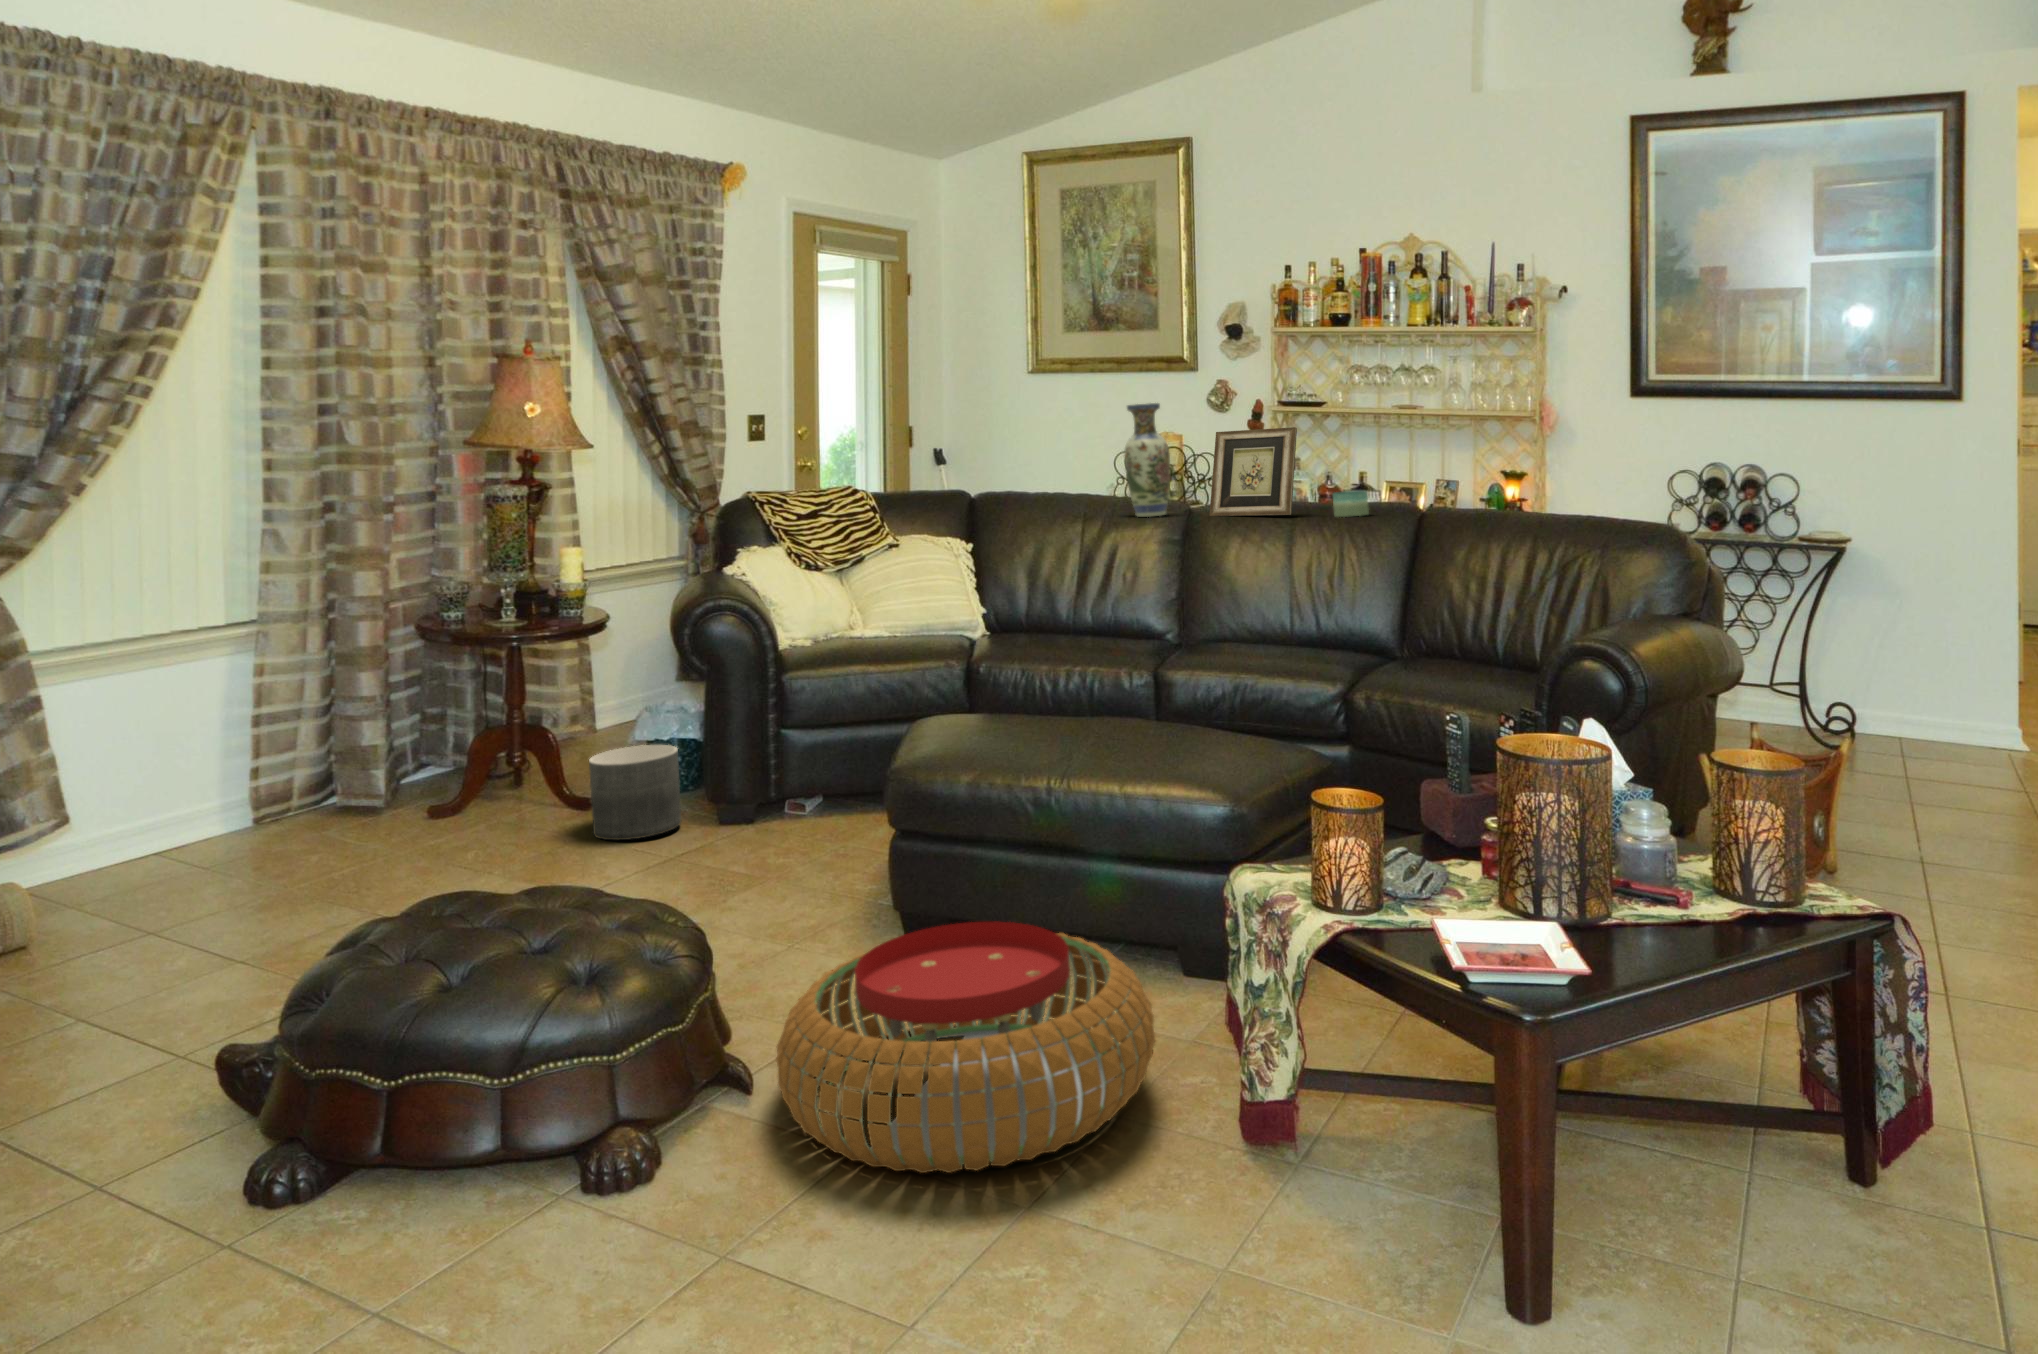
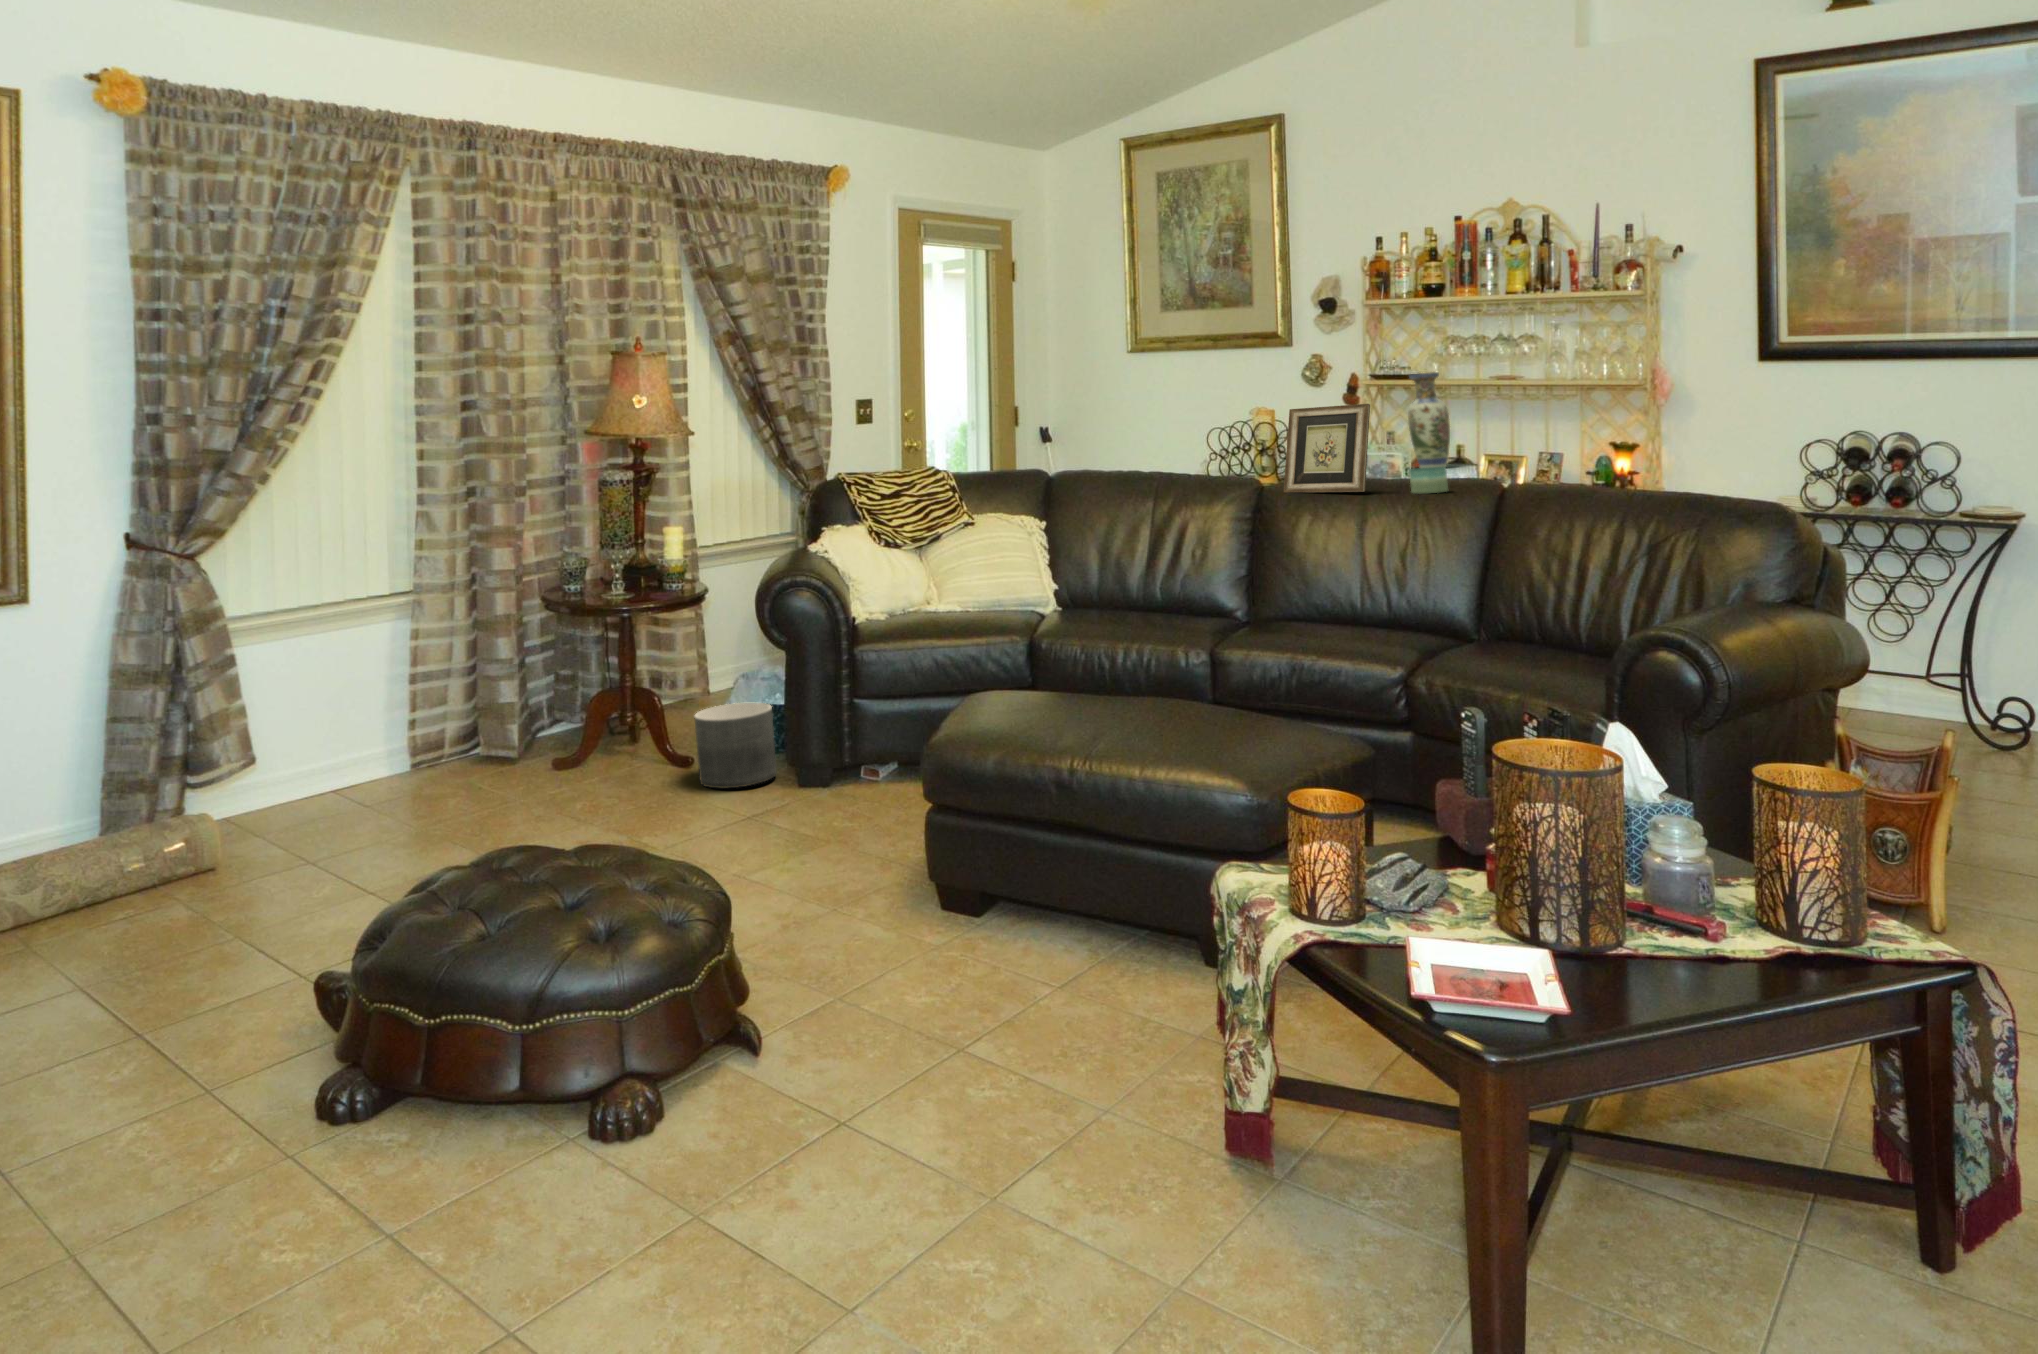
vase: present [1124,403,1170,517] -> present [1408,372,1450,468]
pouf: present [776,922,1155,1173] -> none [786,896,1153,1144]

